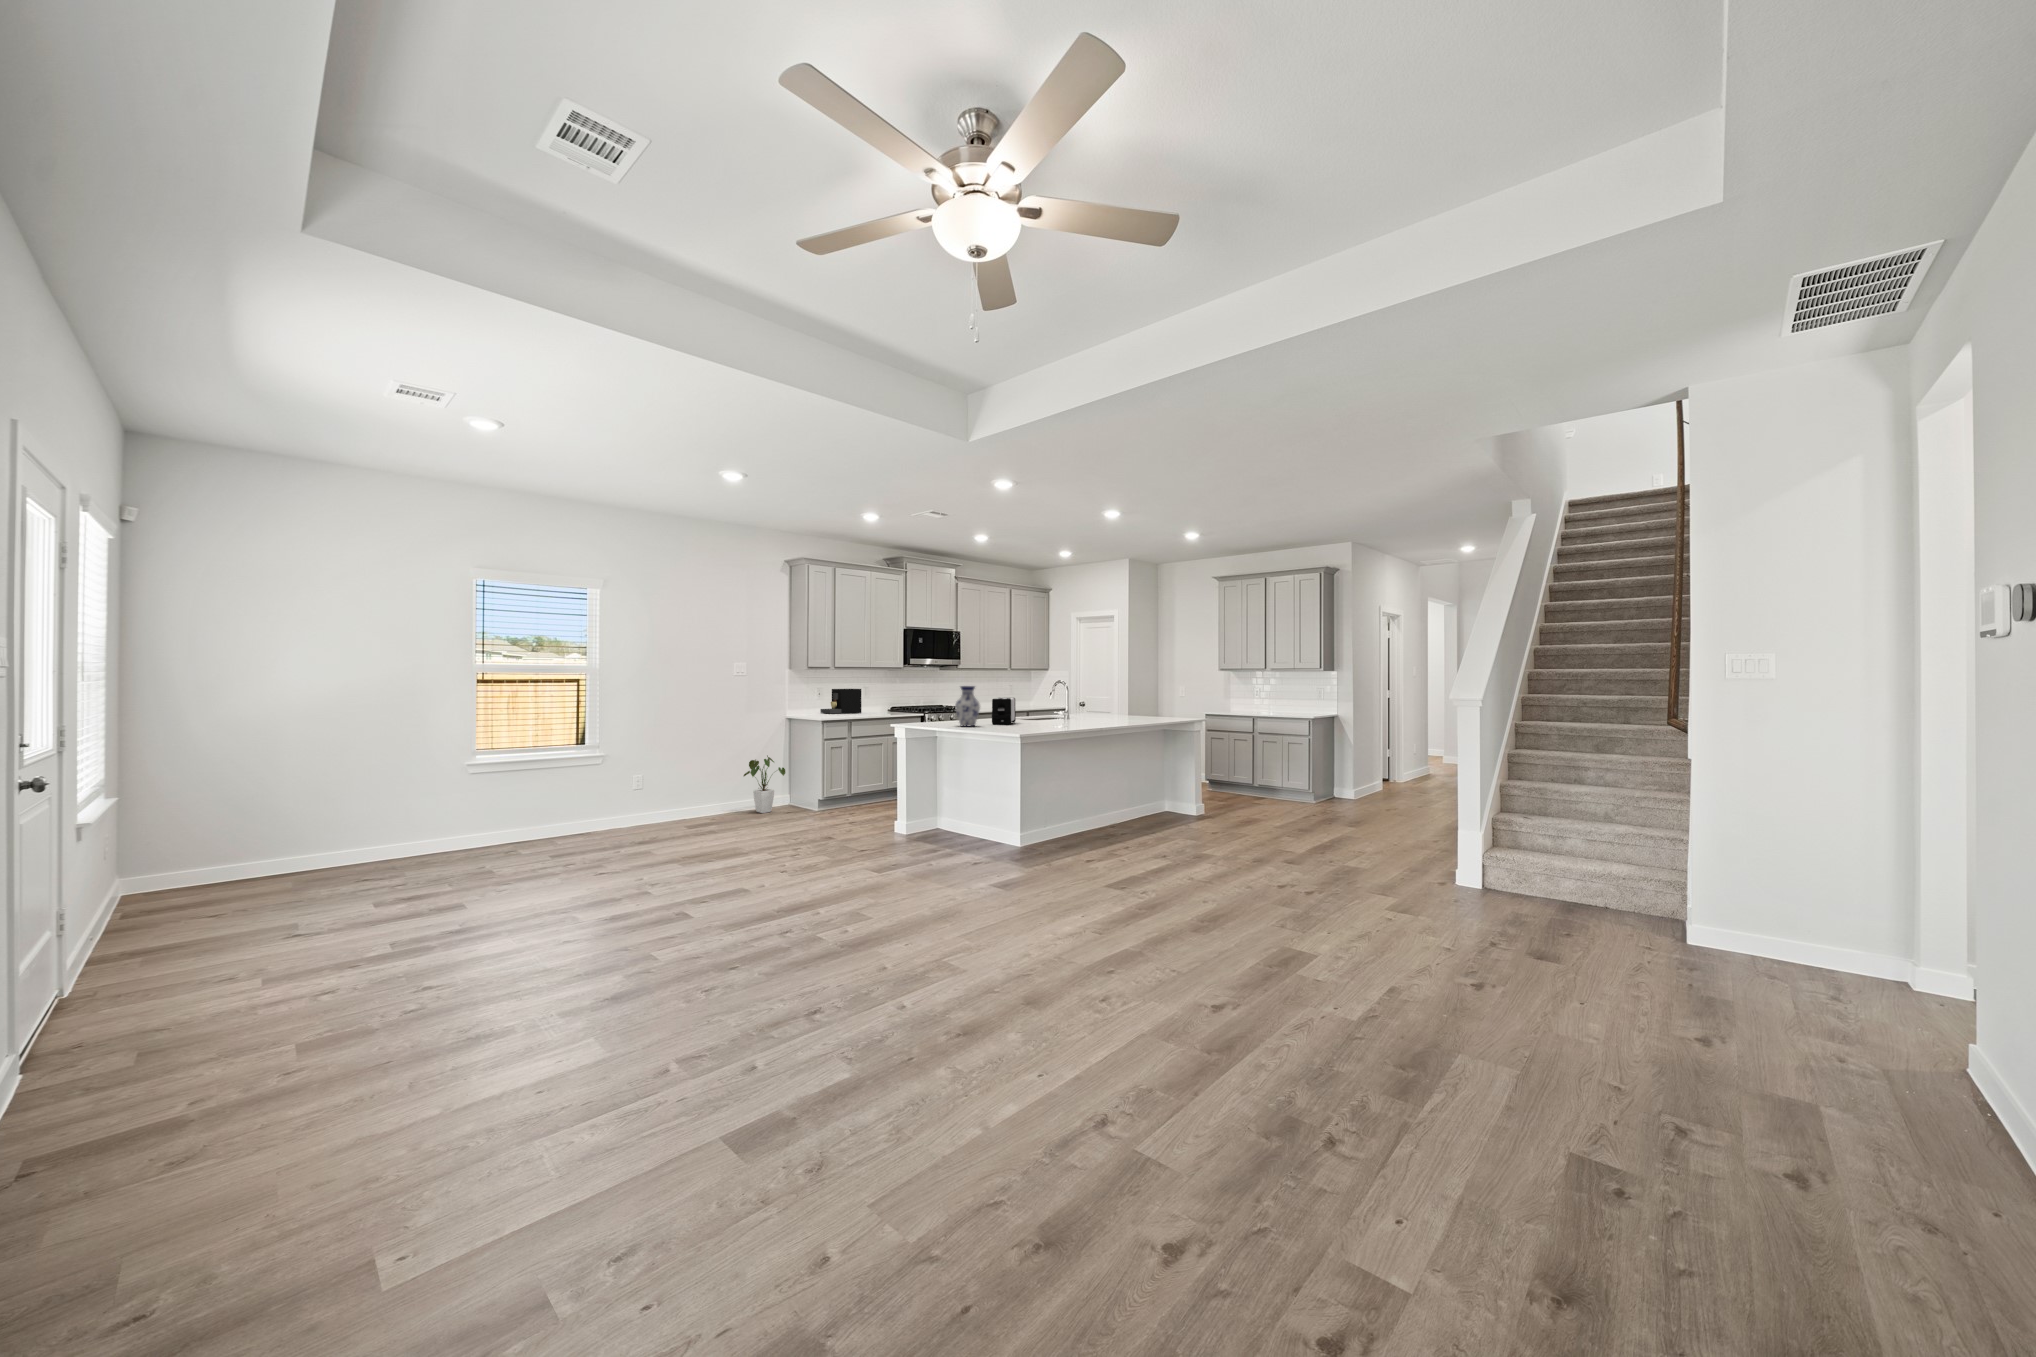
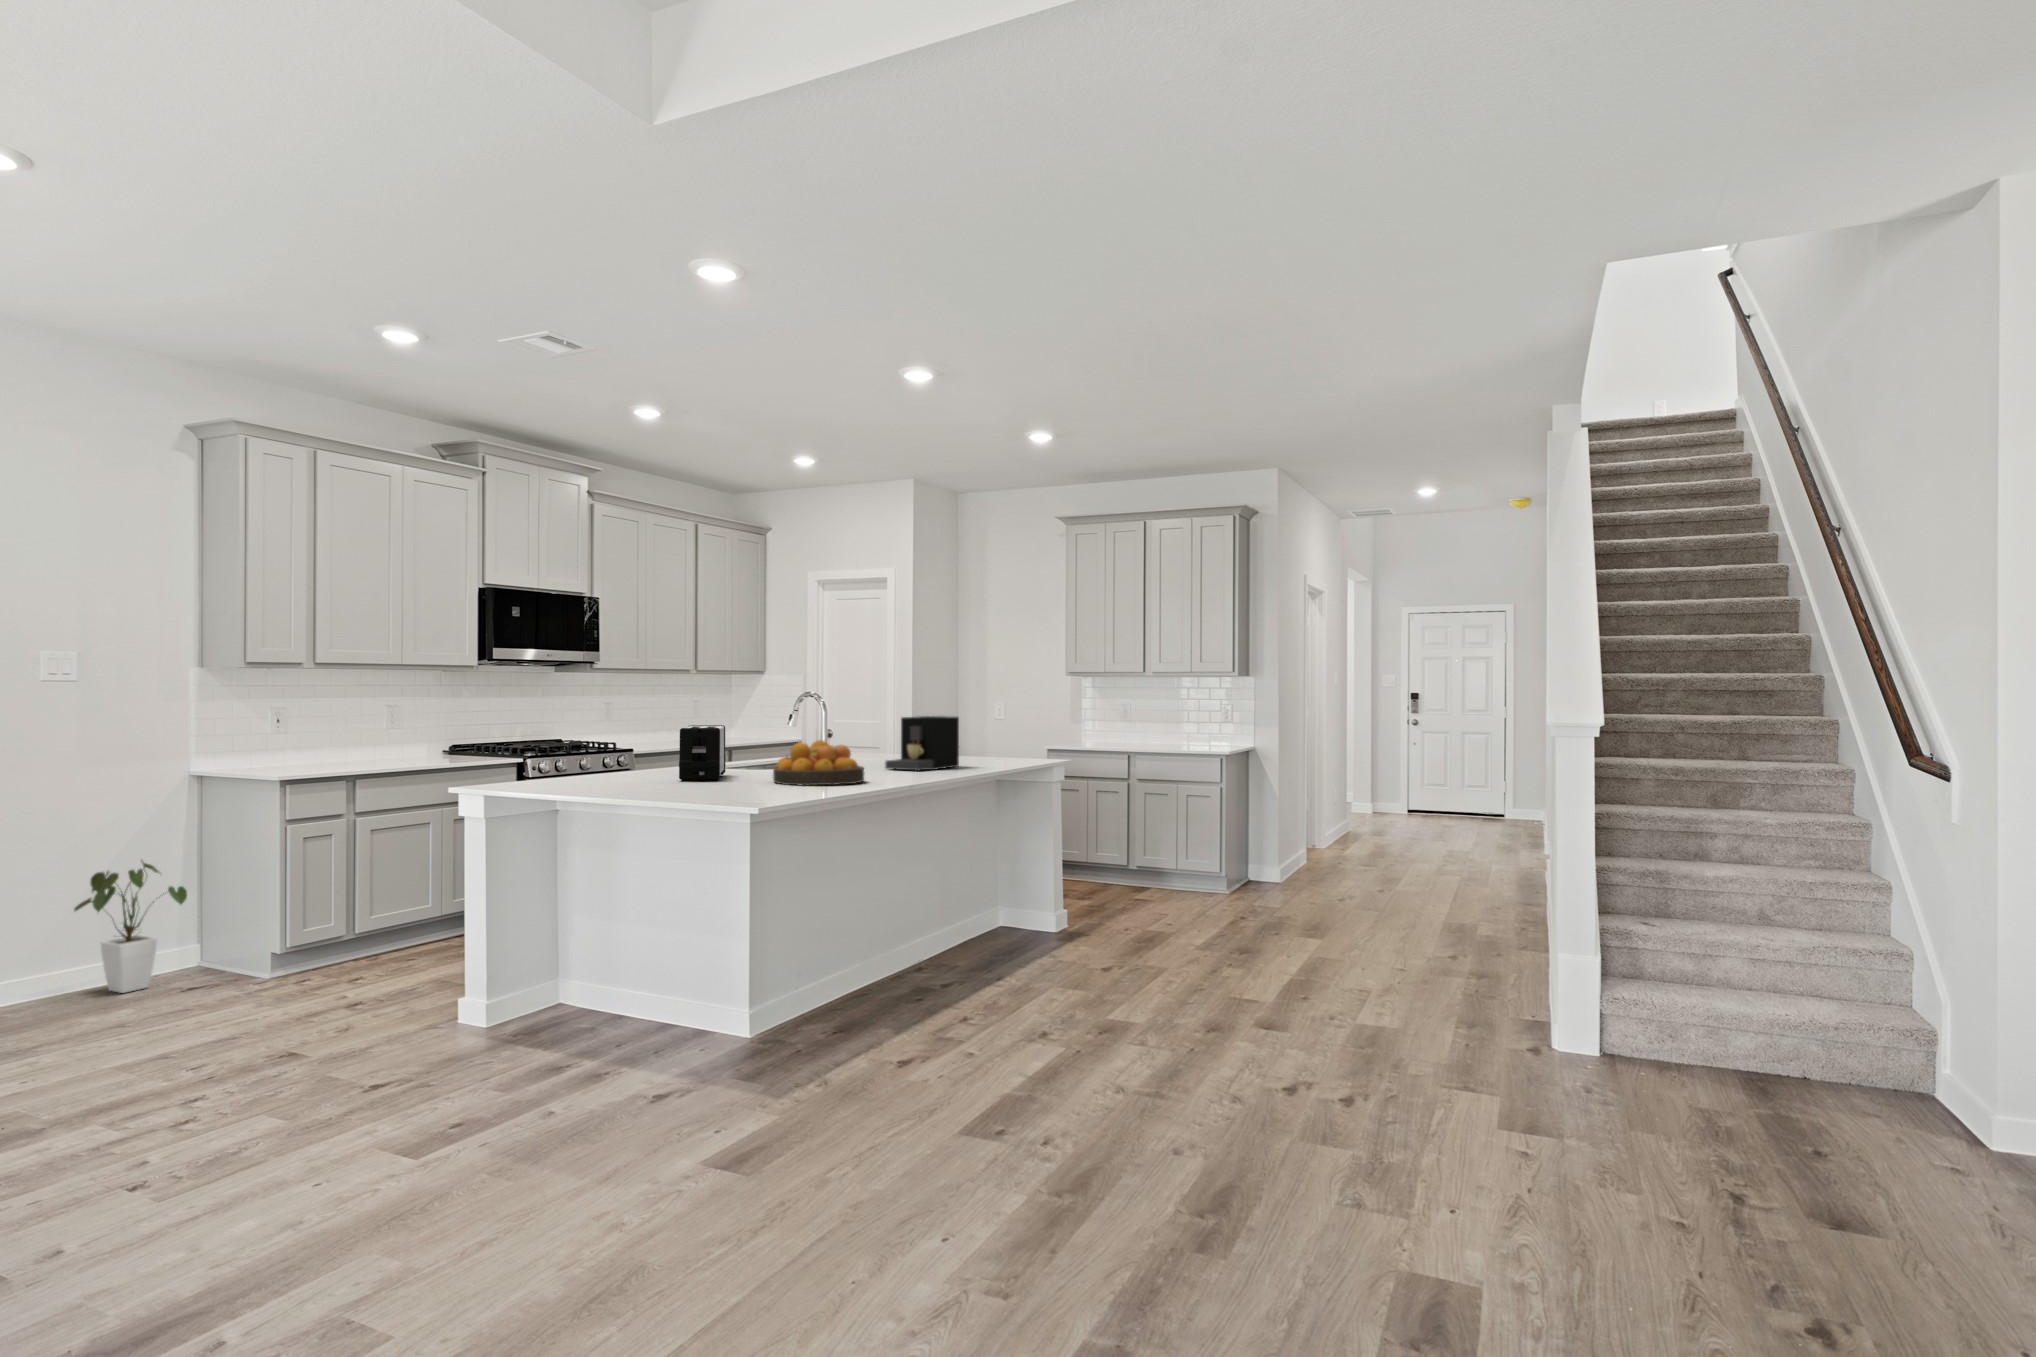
vase: present [955,686,980,726] -> none [601,702,657,788]
coffee maker: present [820,689,861,714] -> present [885,716,959,770]
fruit bowl: none [1036,705,1081,728] -> present [773,740,864,786]

